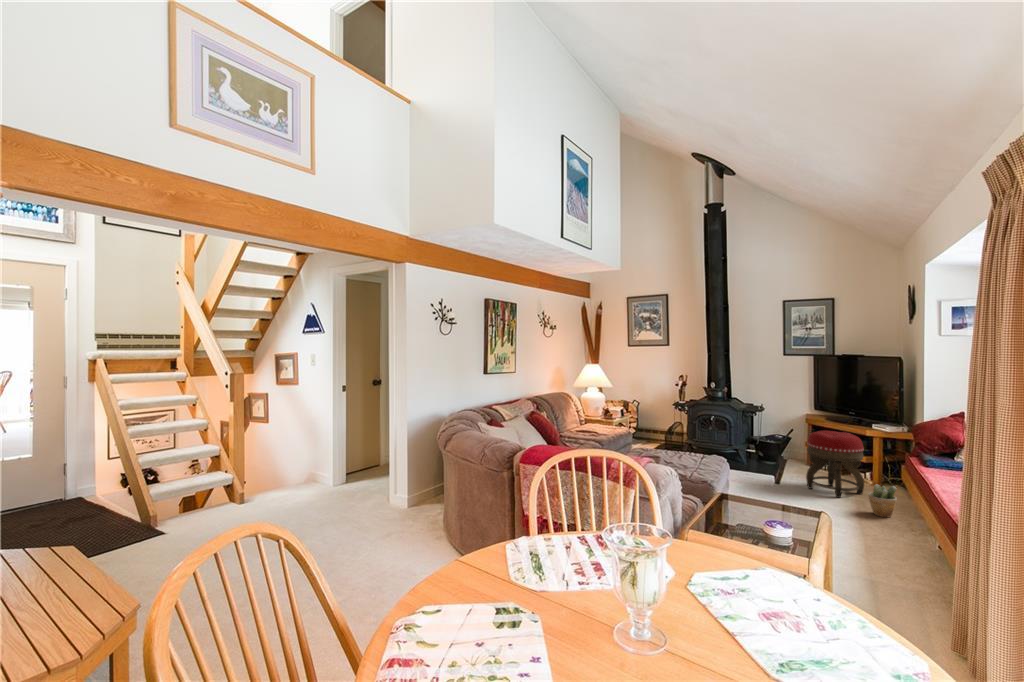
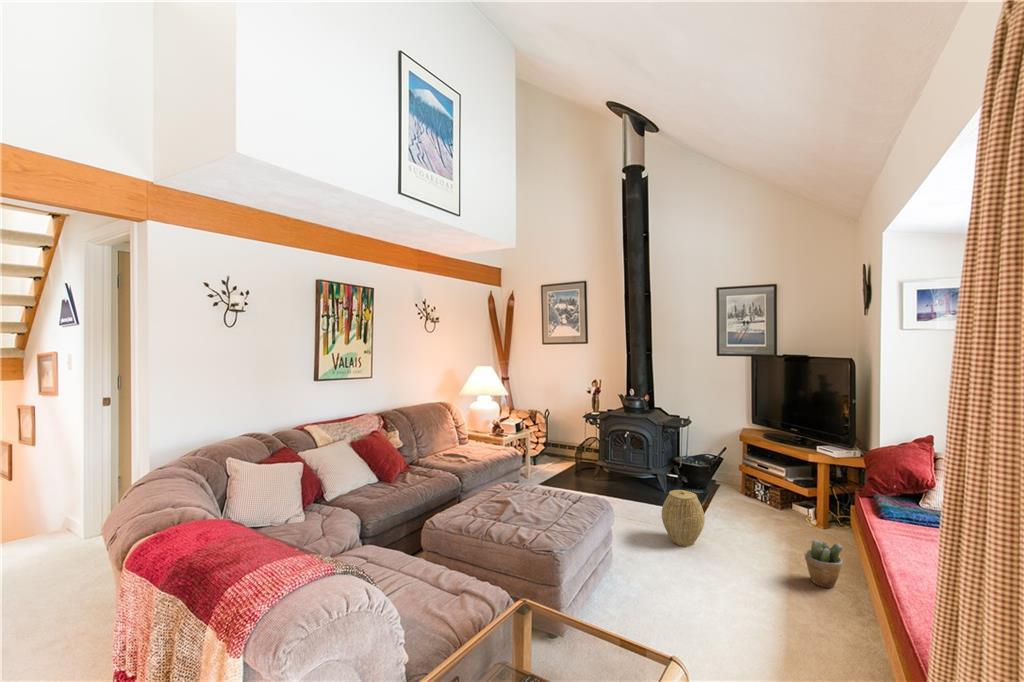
footstool: present [806,431,864,498] -> none [731,456,803,550]
woven basket: none [754,455,788,495] -> present [662,490,705,546]

